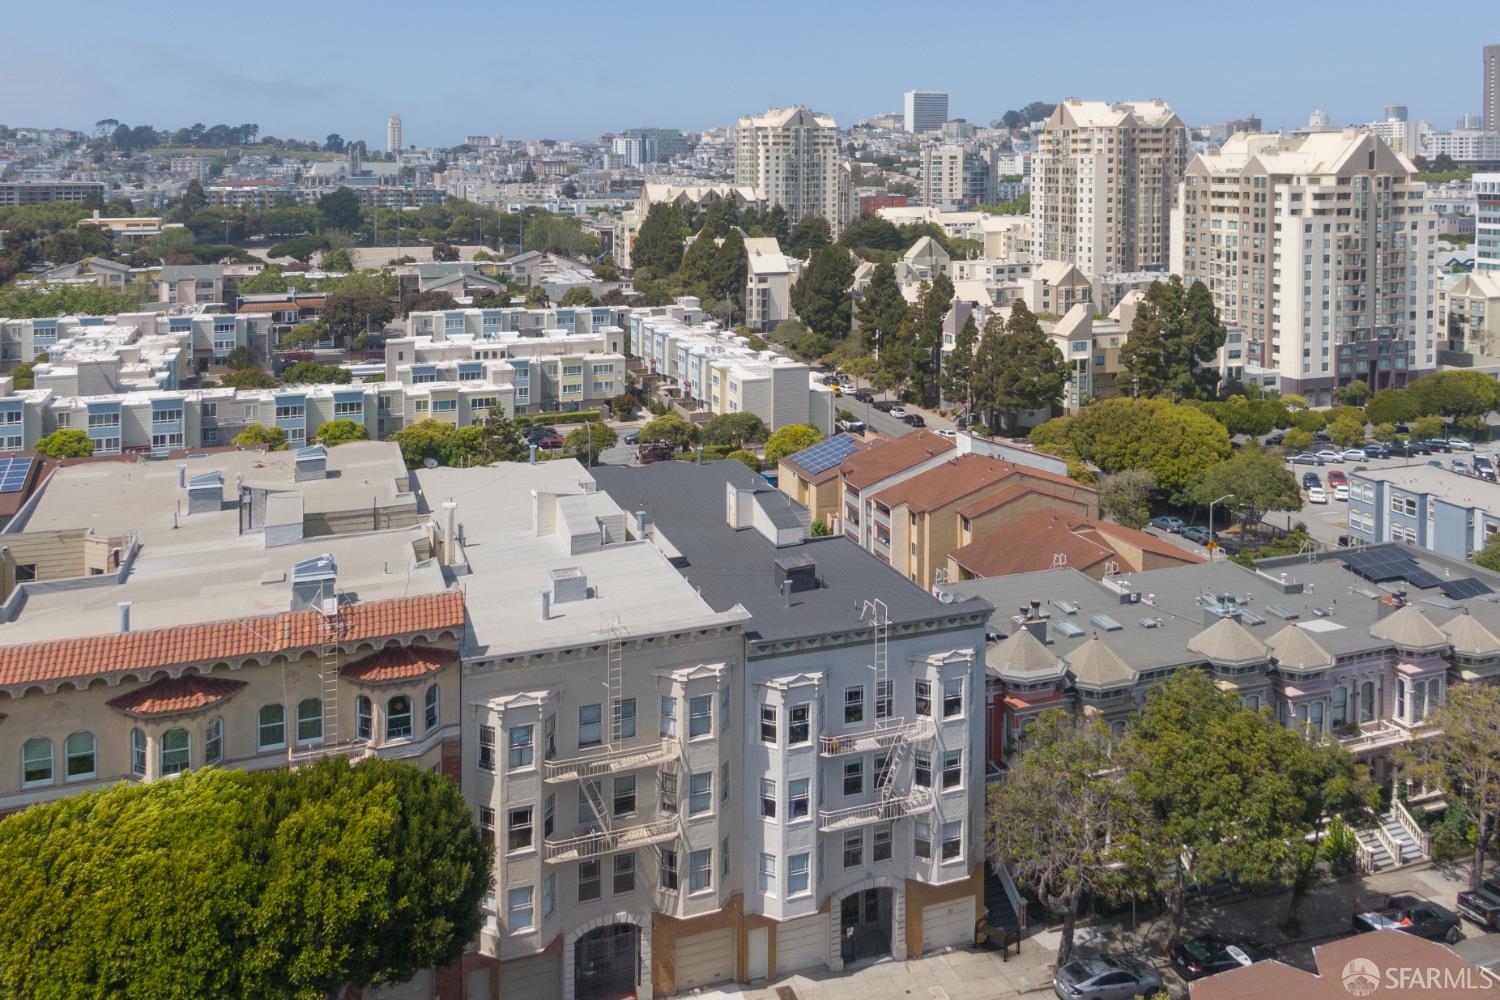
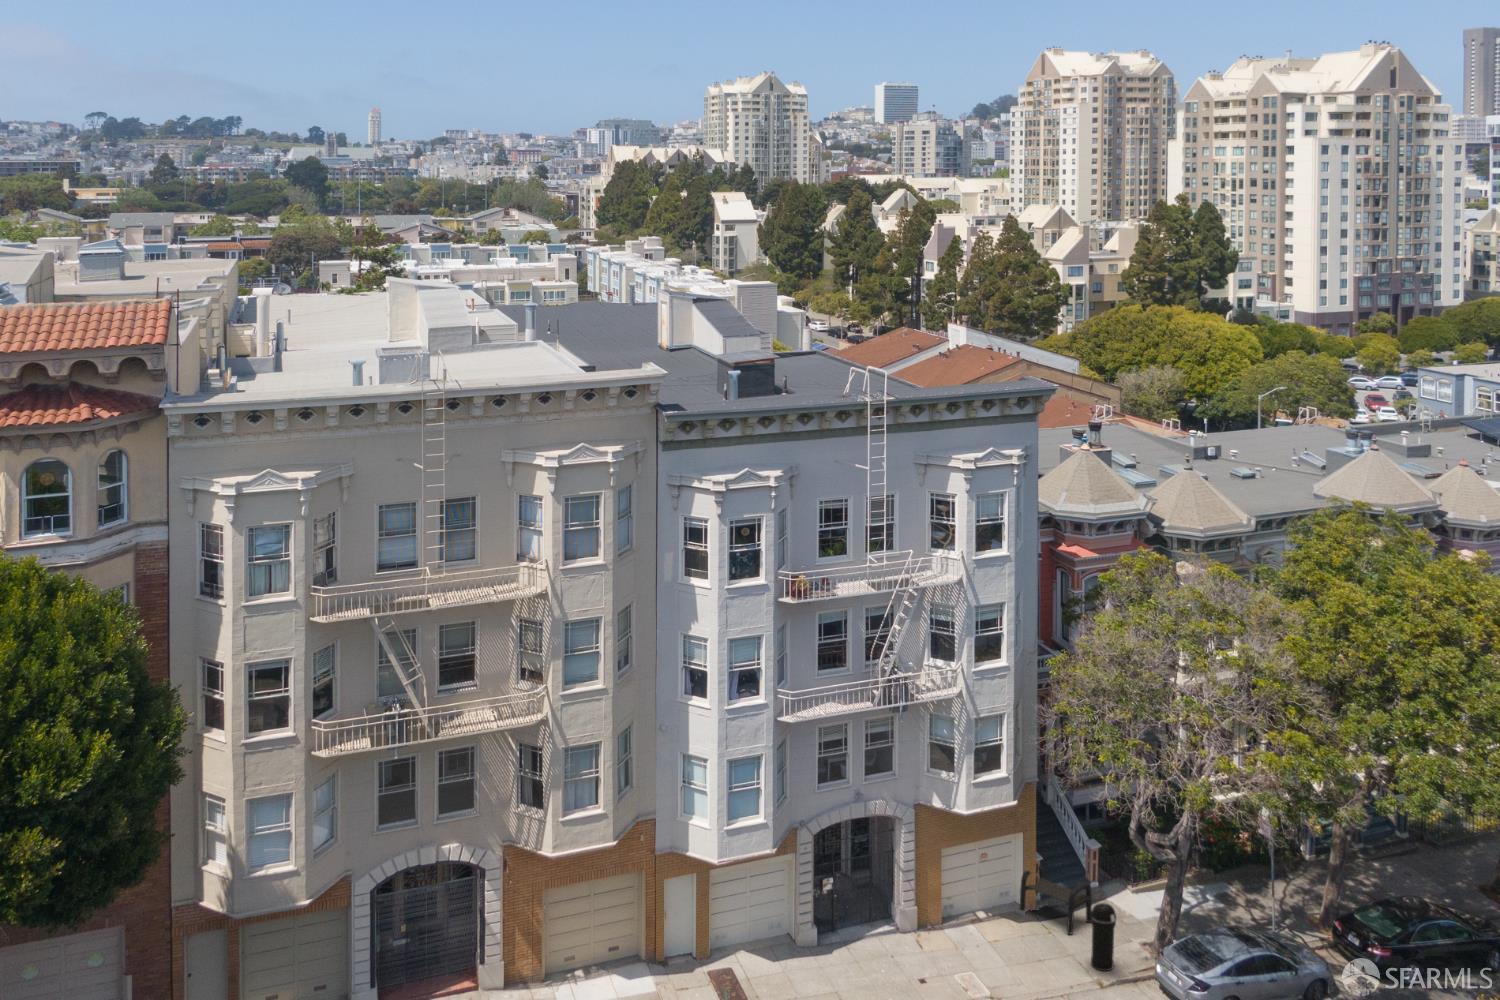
trash can: none [1017,942,1033,984] -> present [1091,903,1116,971]

